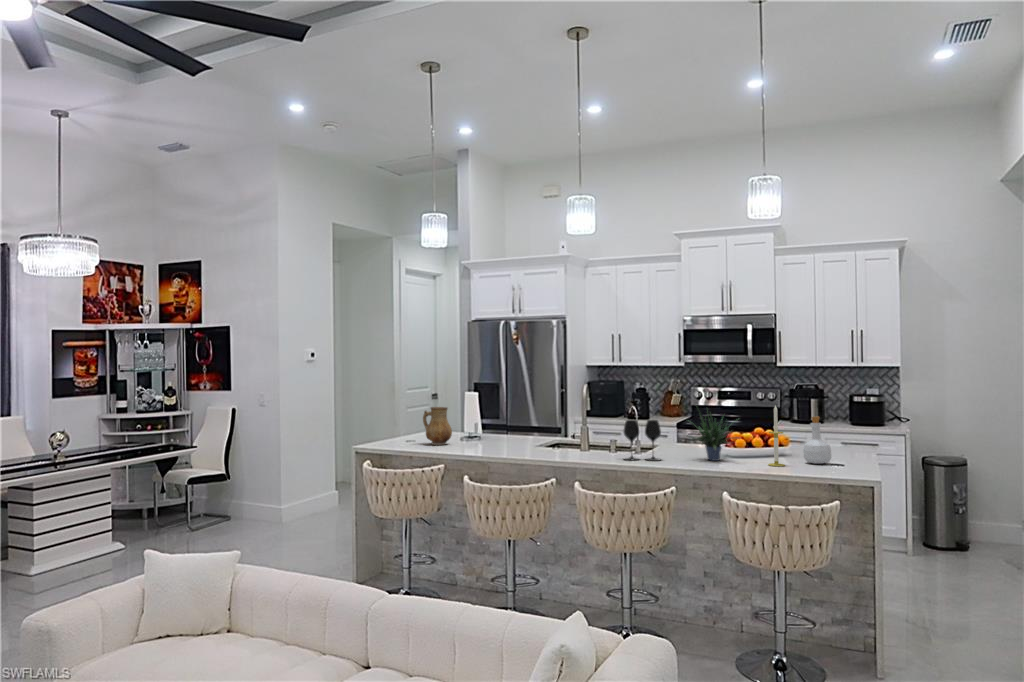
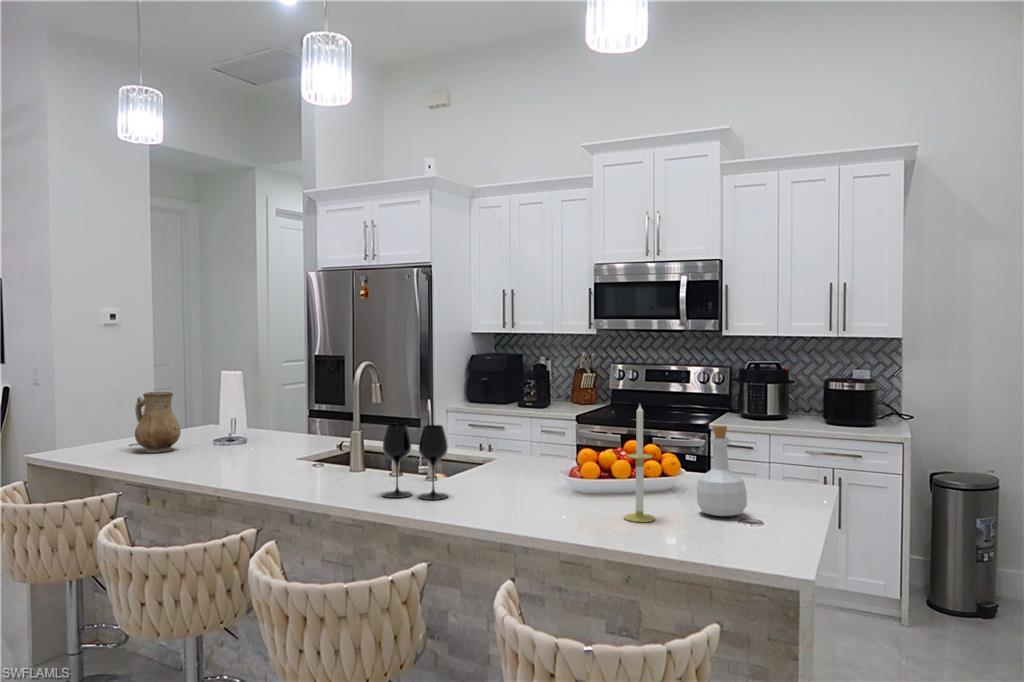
potted plant: present [690,417,733,461] -> none [489,394,584,503]

